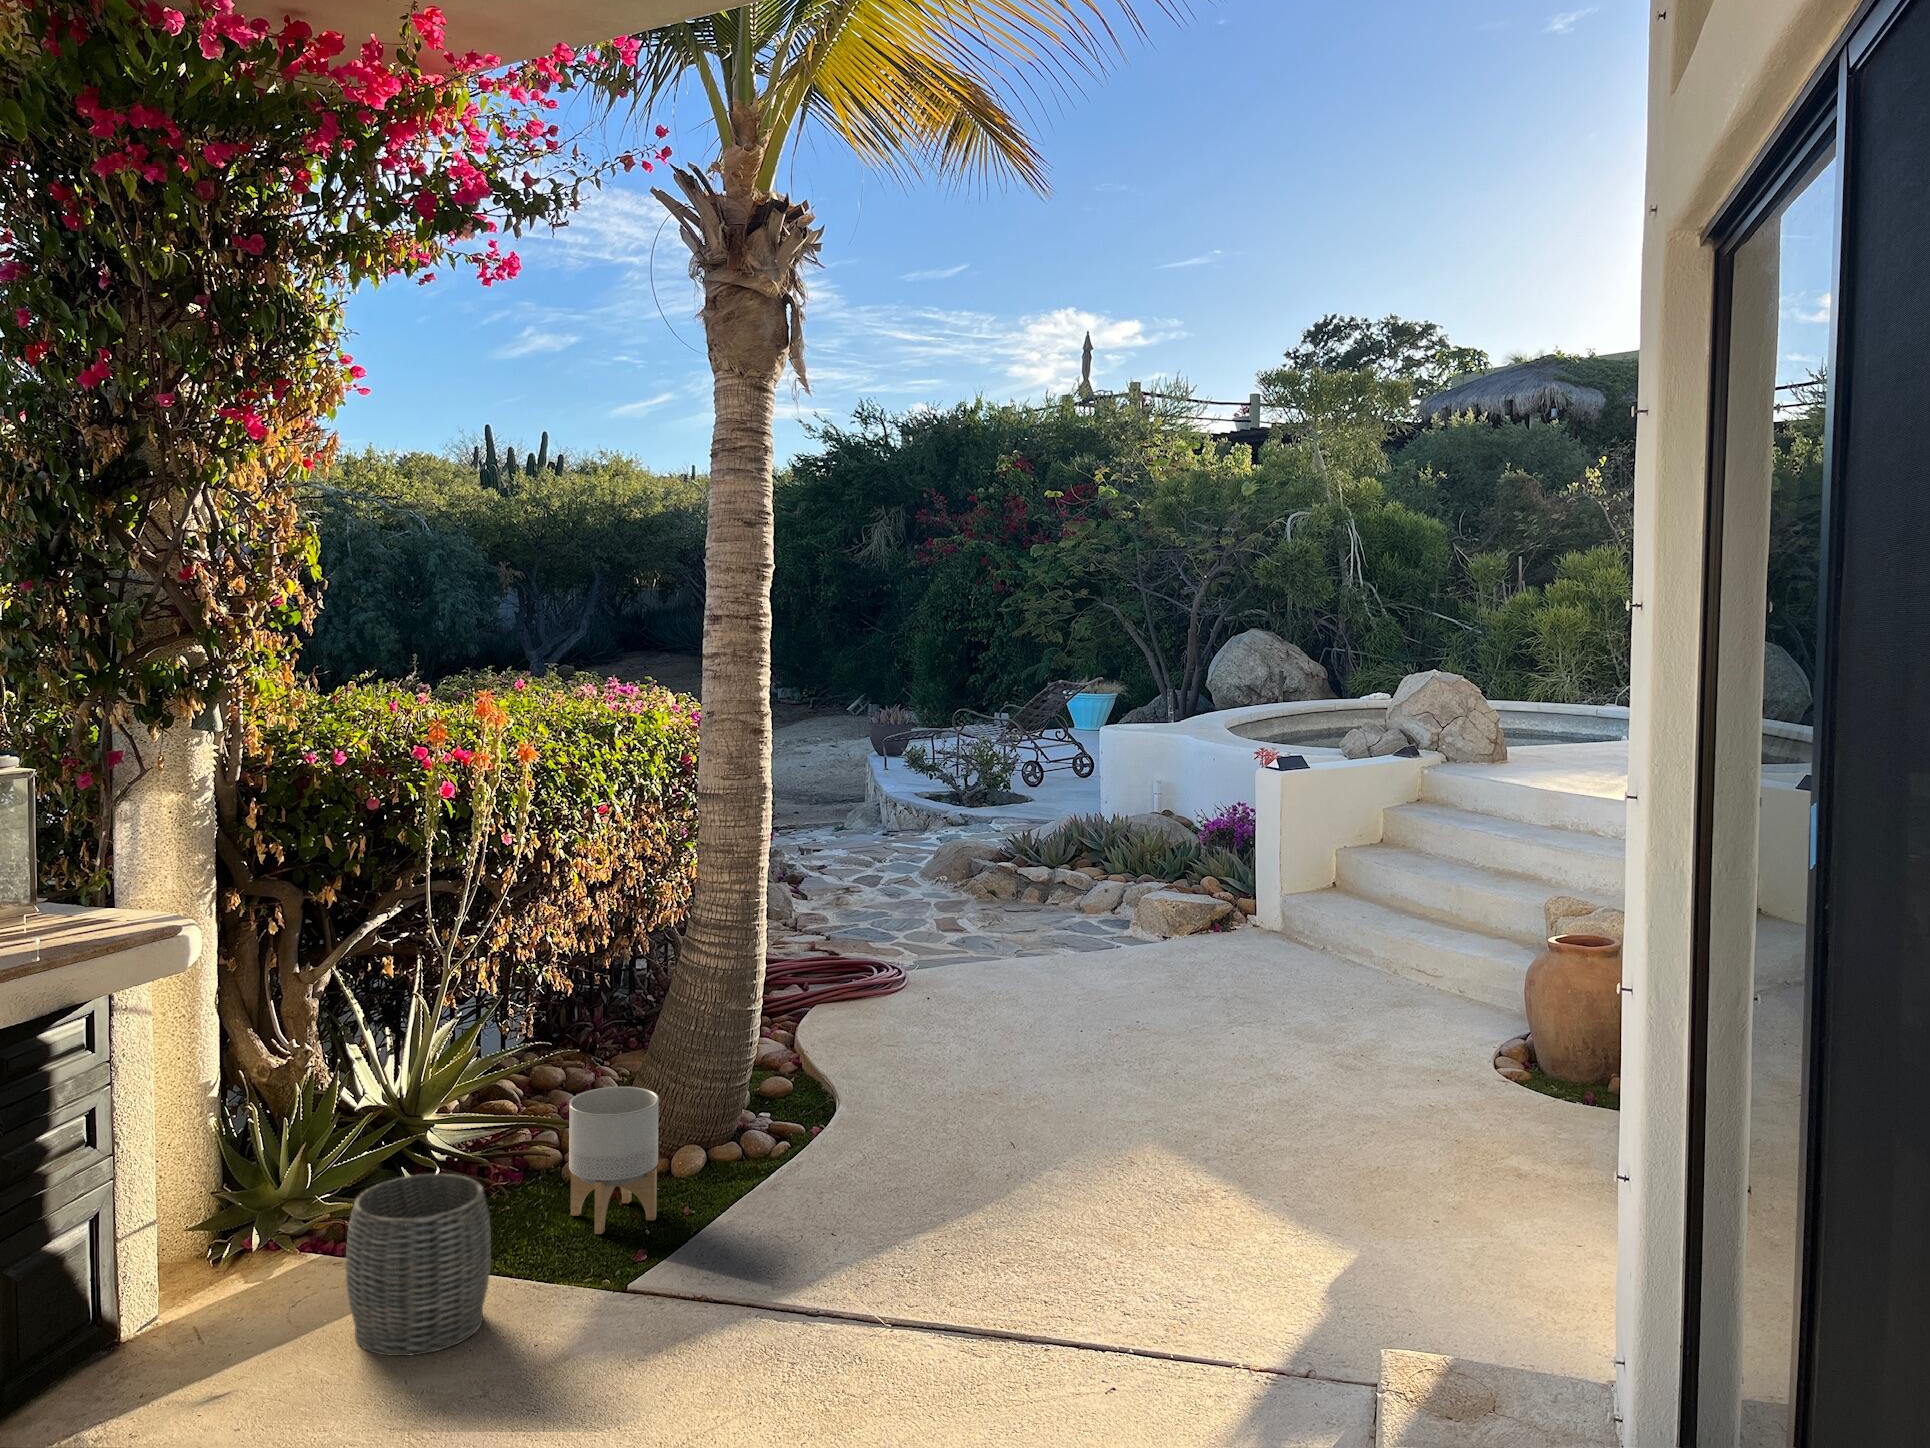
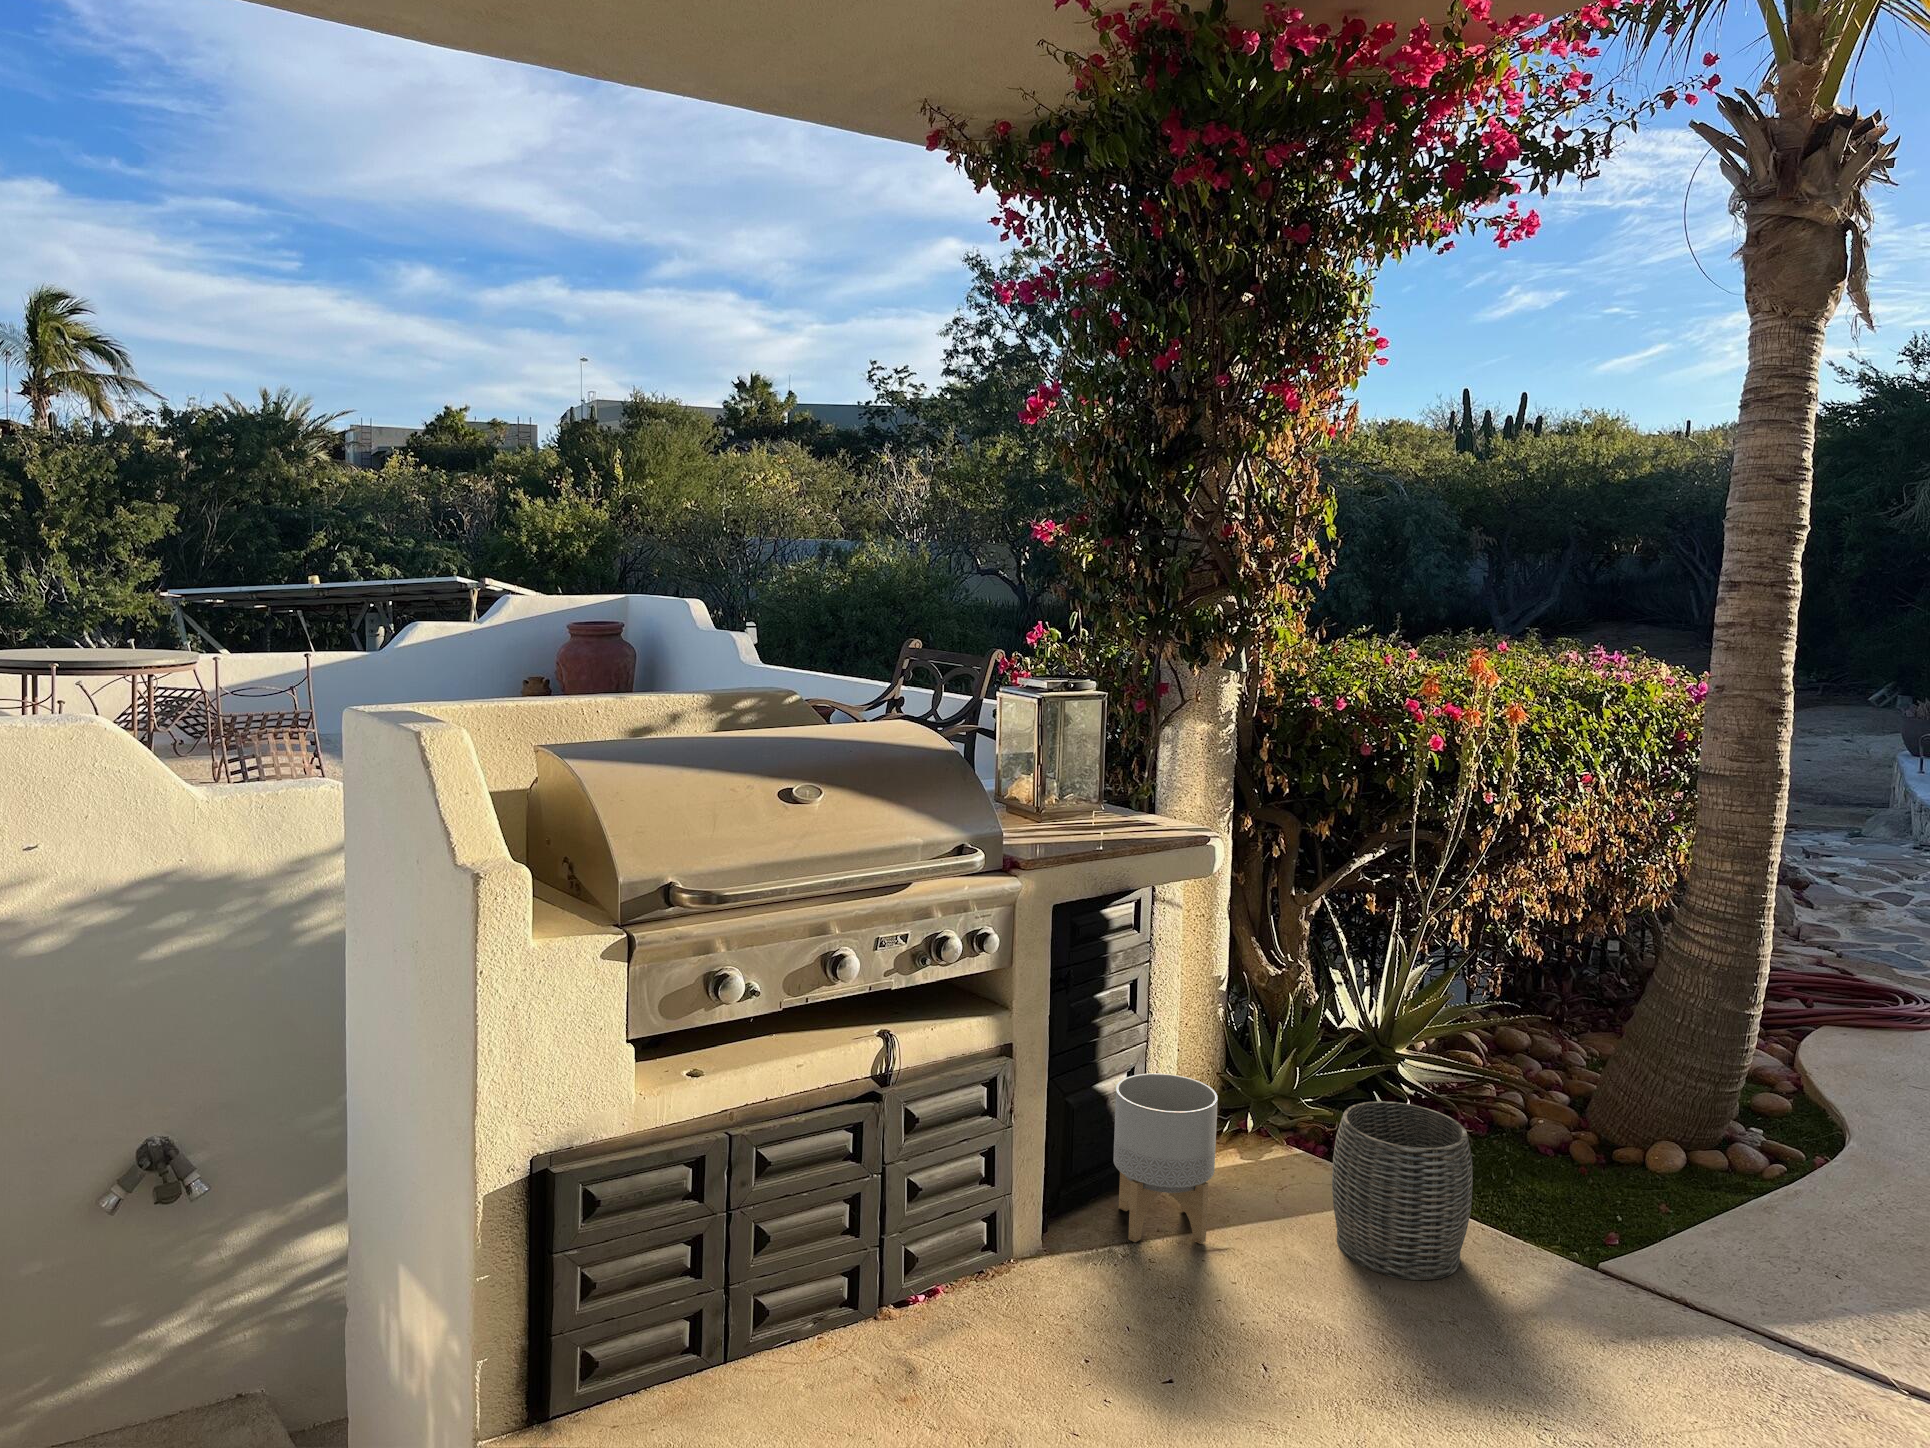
planter: present [569,1087,659,1234] -> present [1113,1074,1218,1244]

